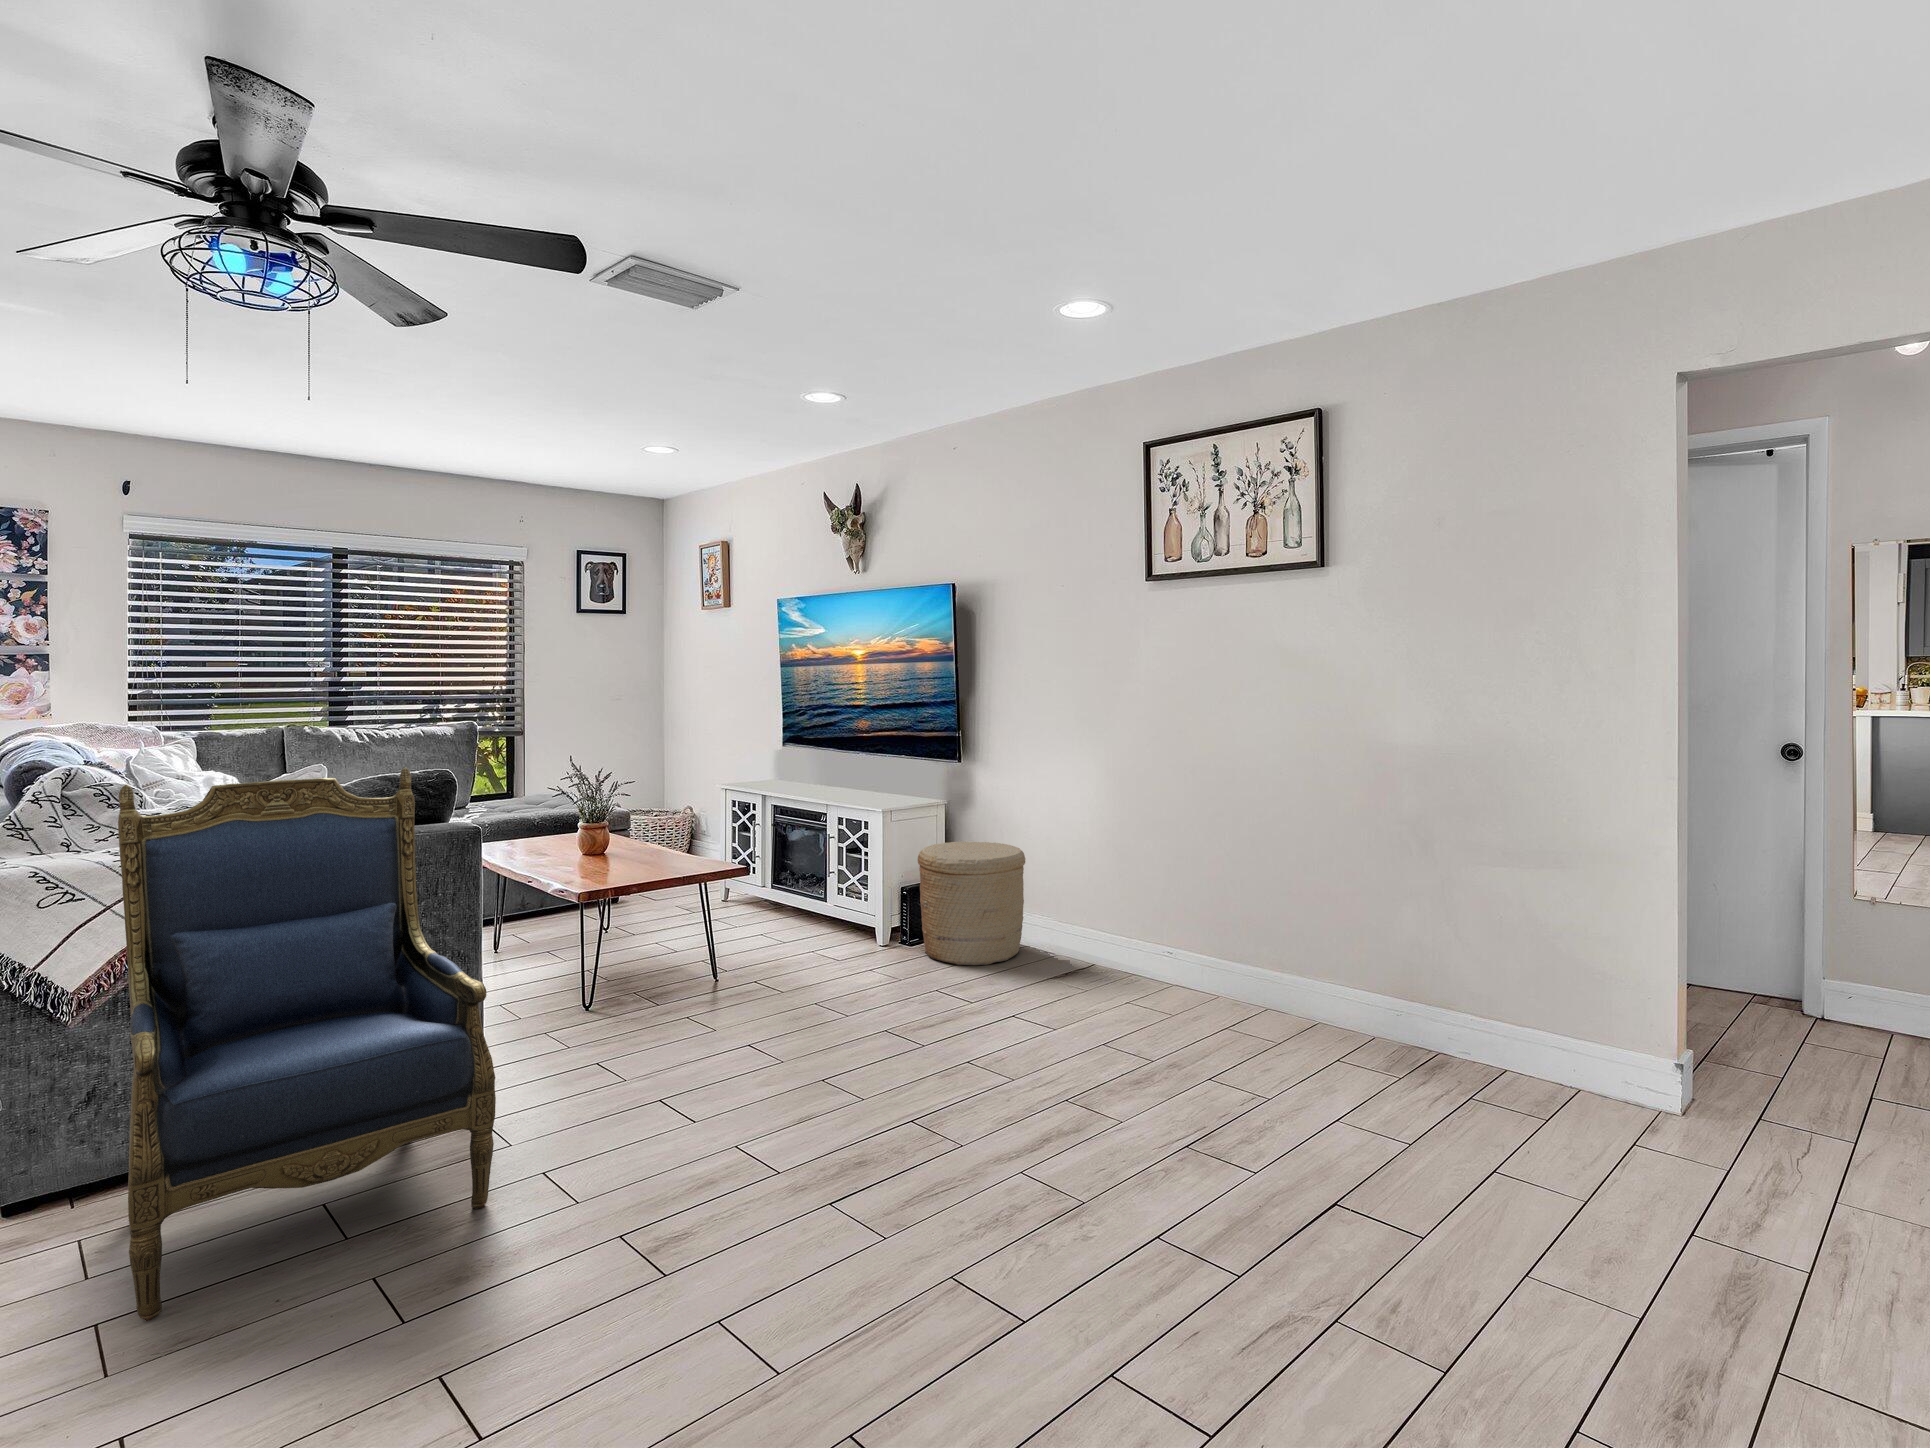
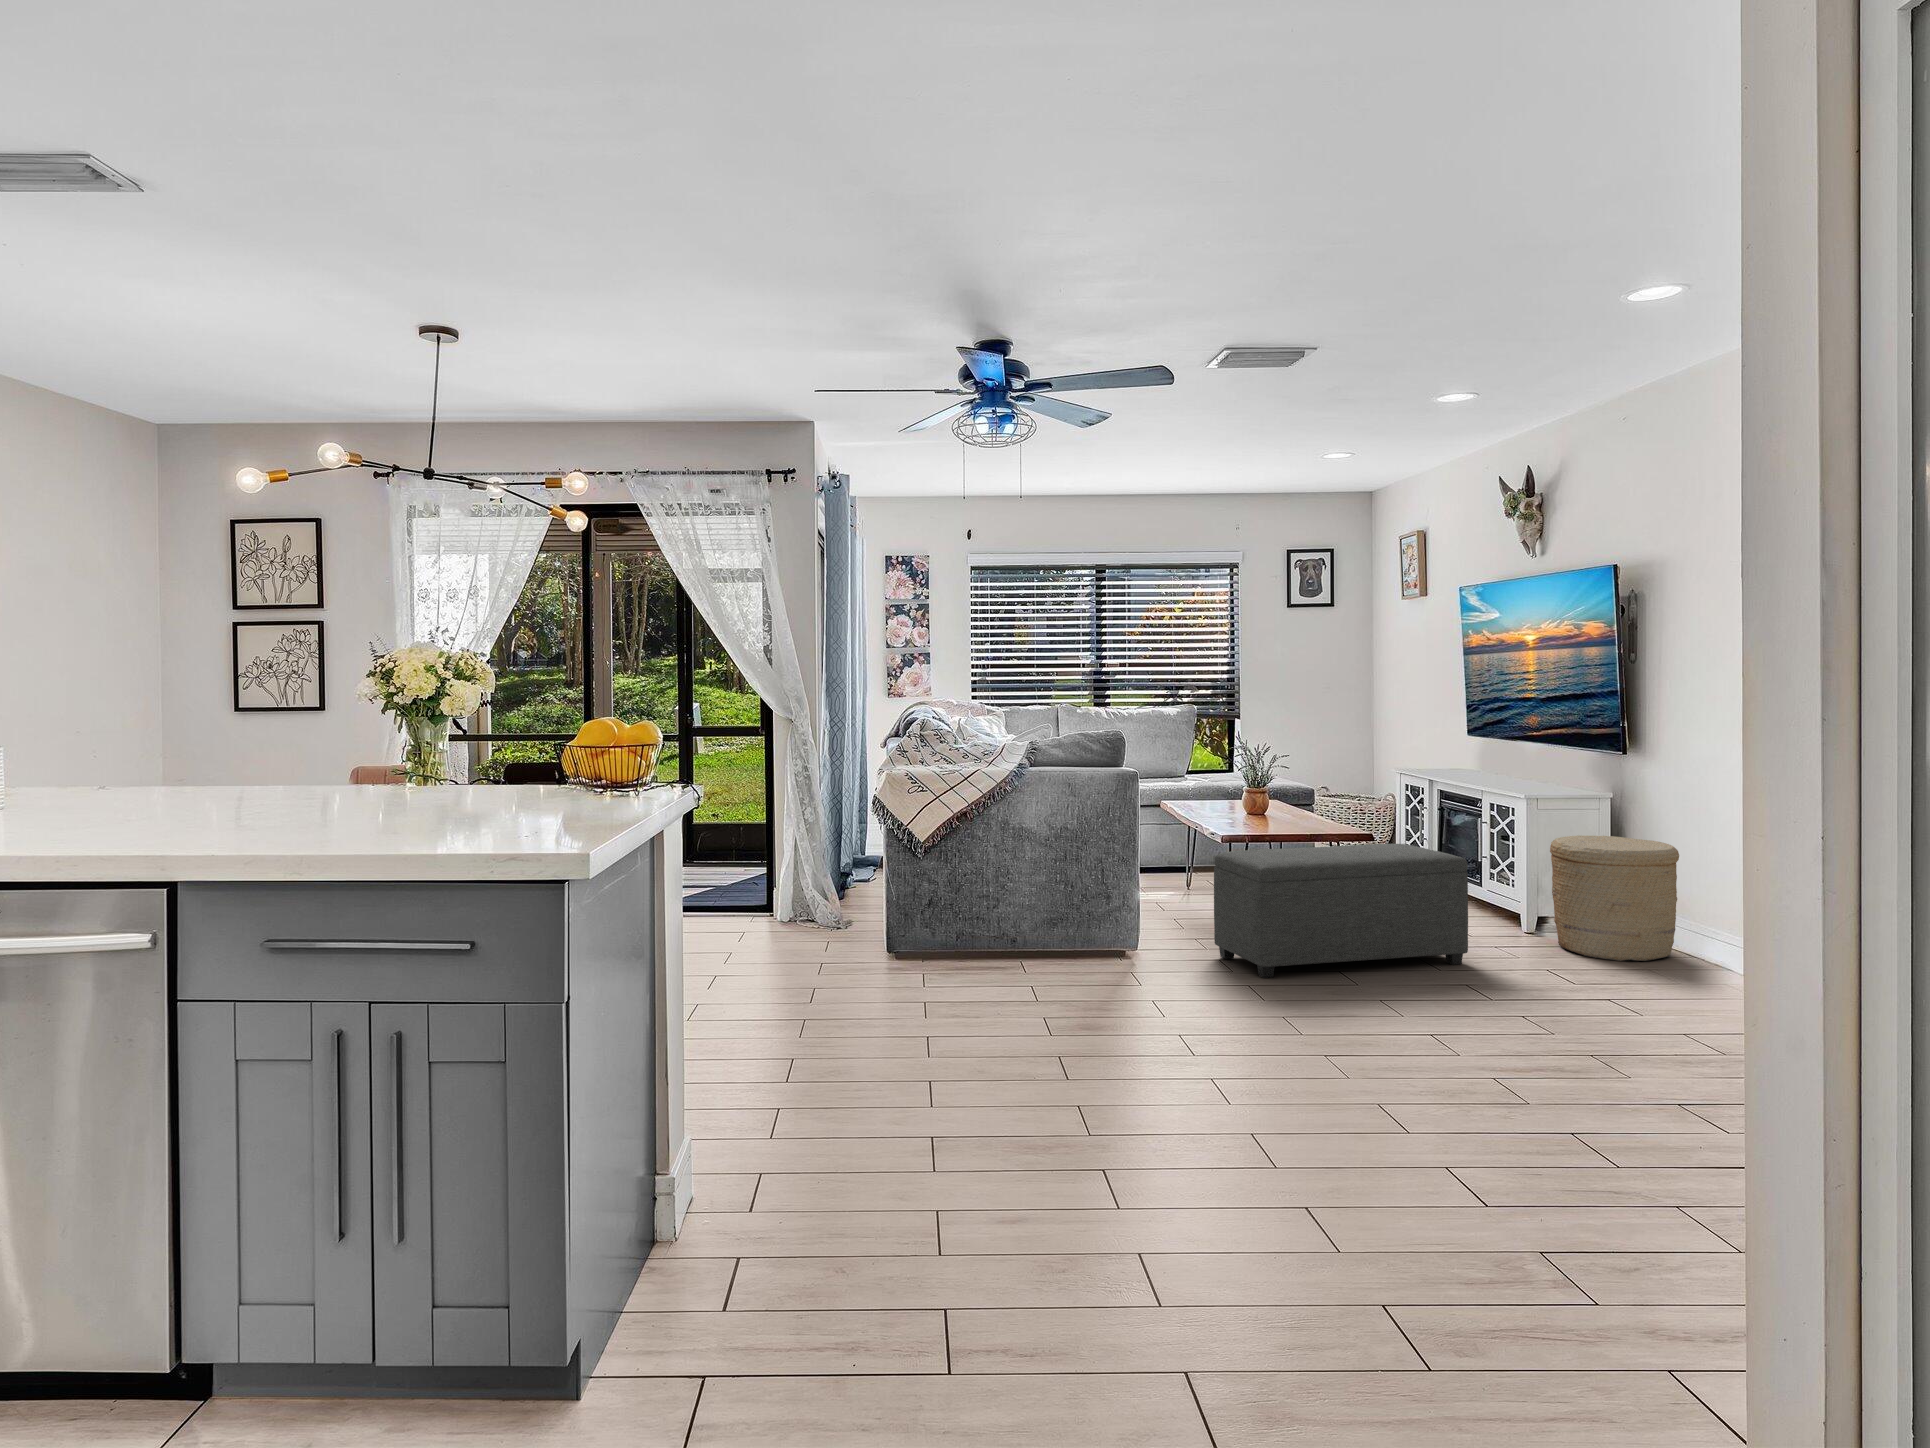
armchair: present [118,768,496,1321] -> none [937,723,1116,1004]
ottoman: none [592,877,873,1083] -> present [1214,844,1468,978]

